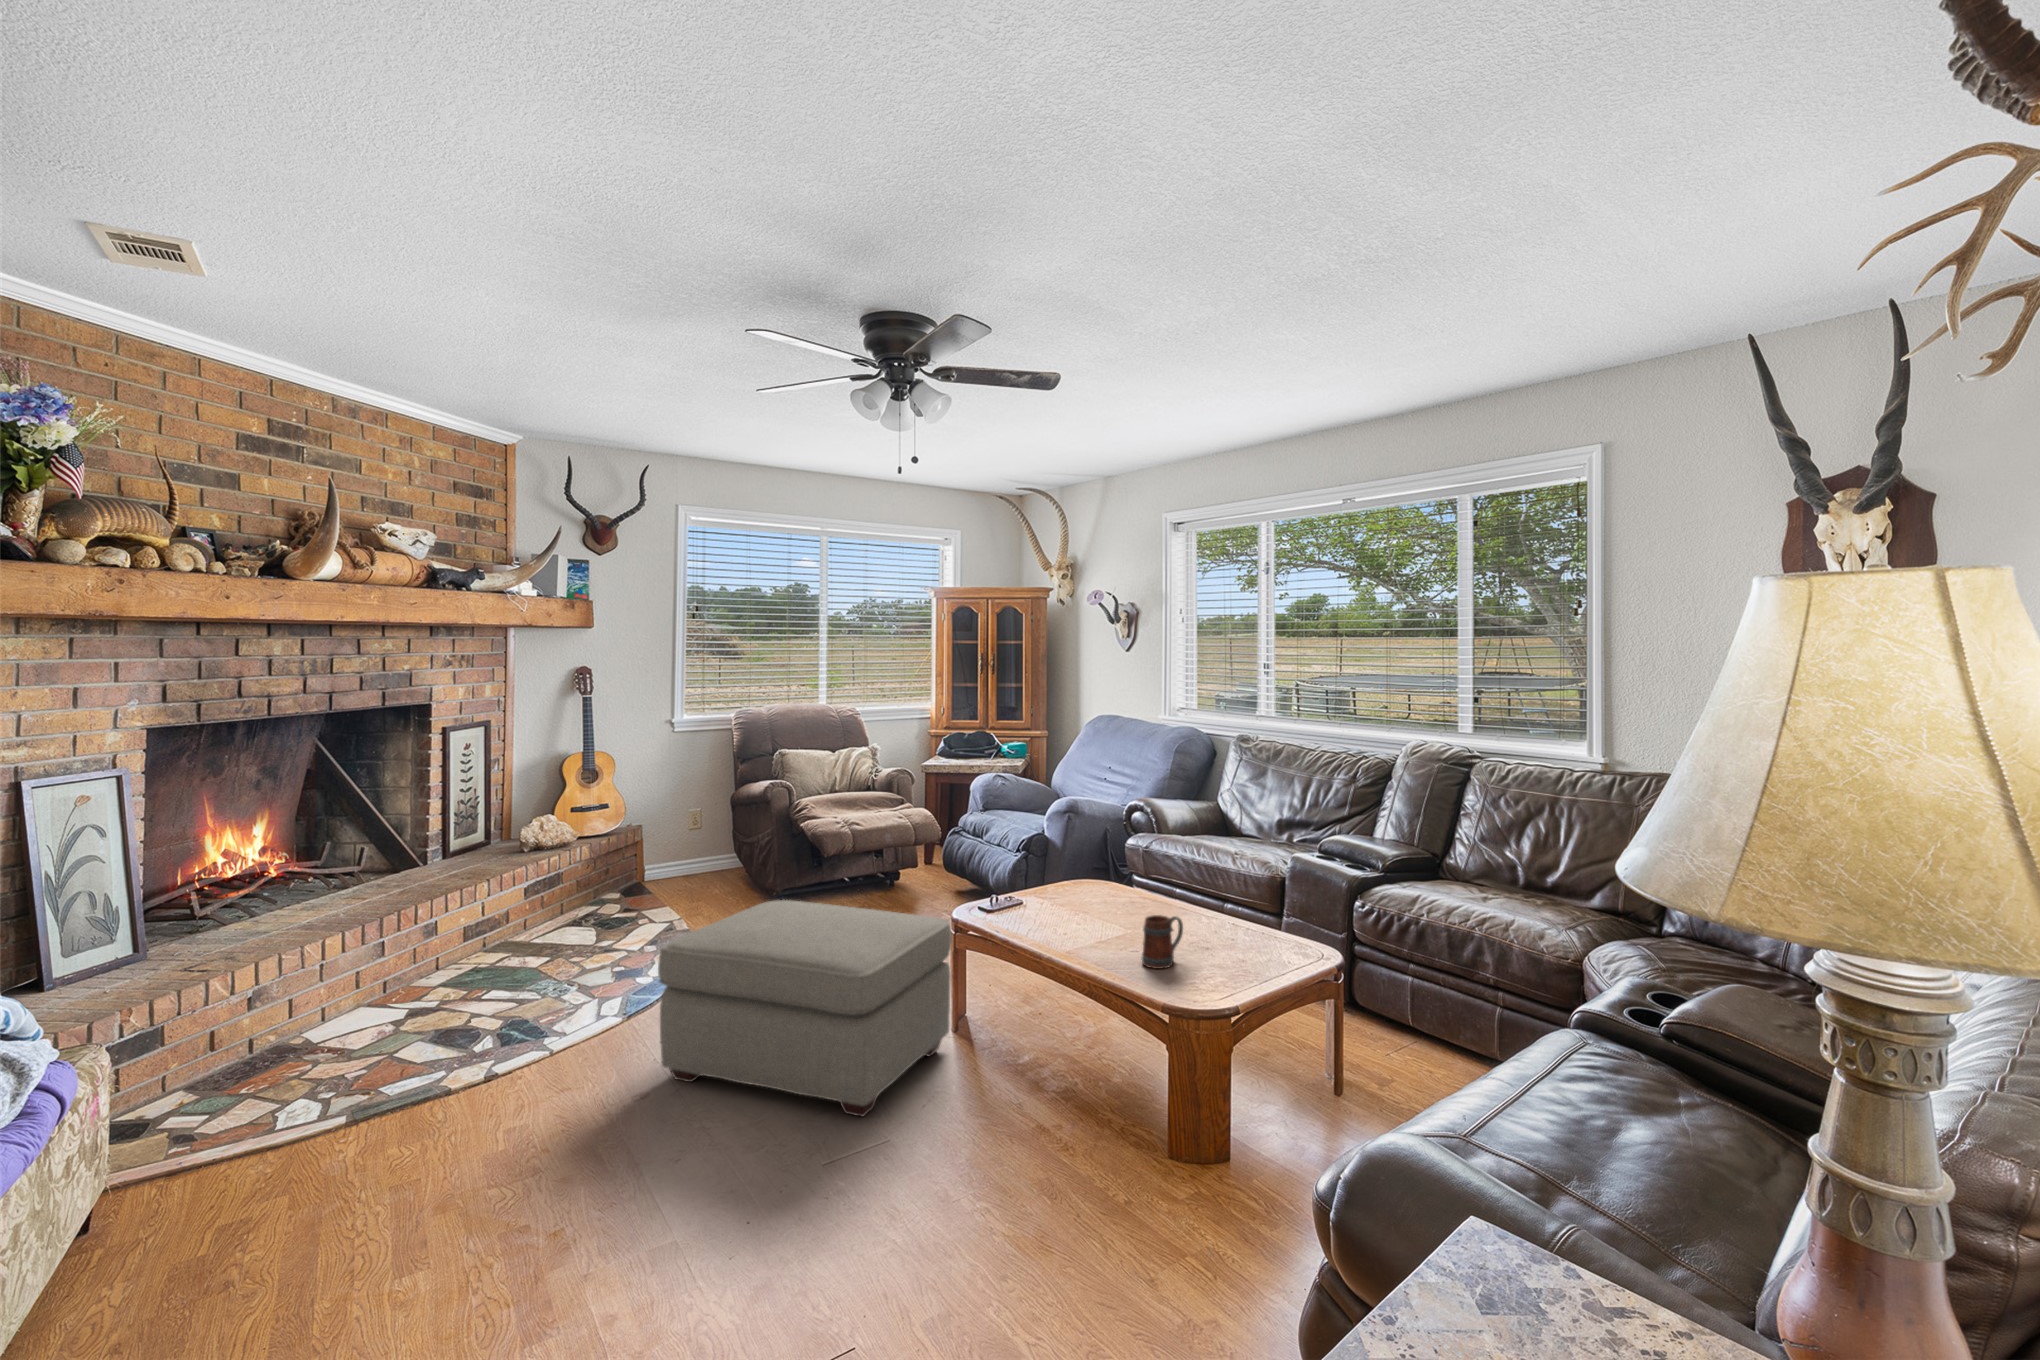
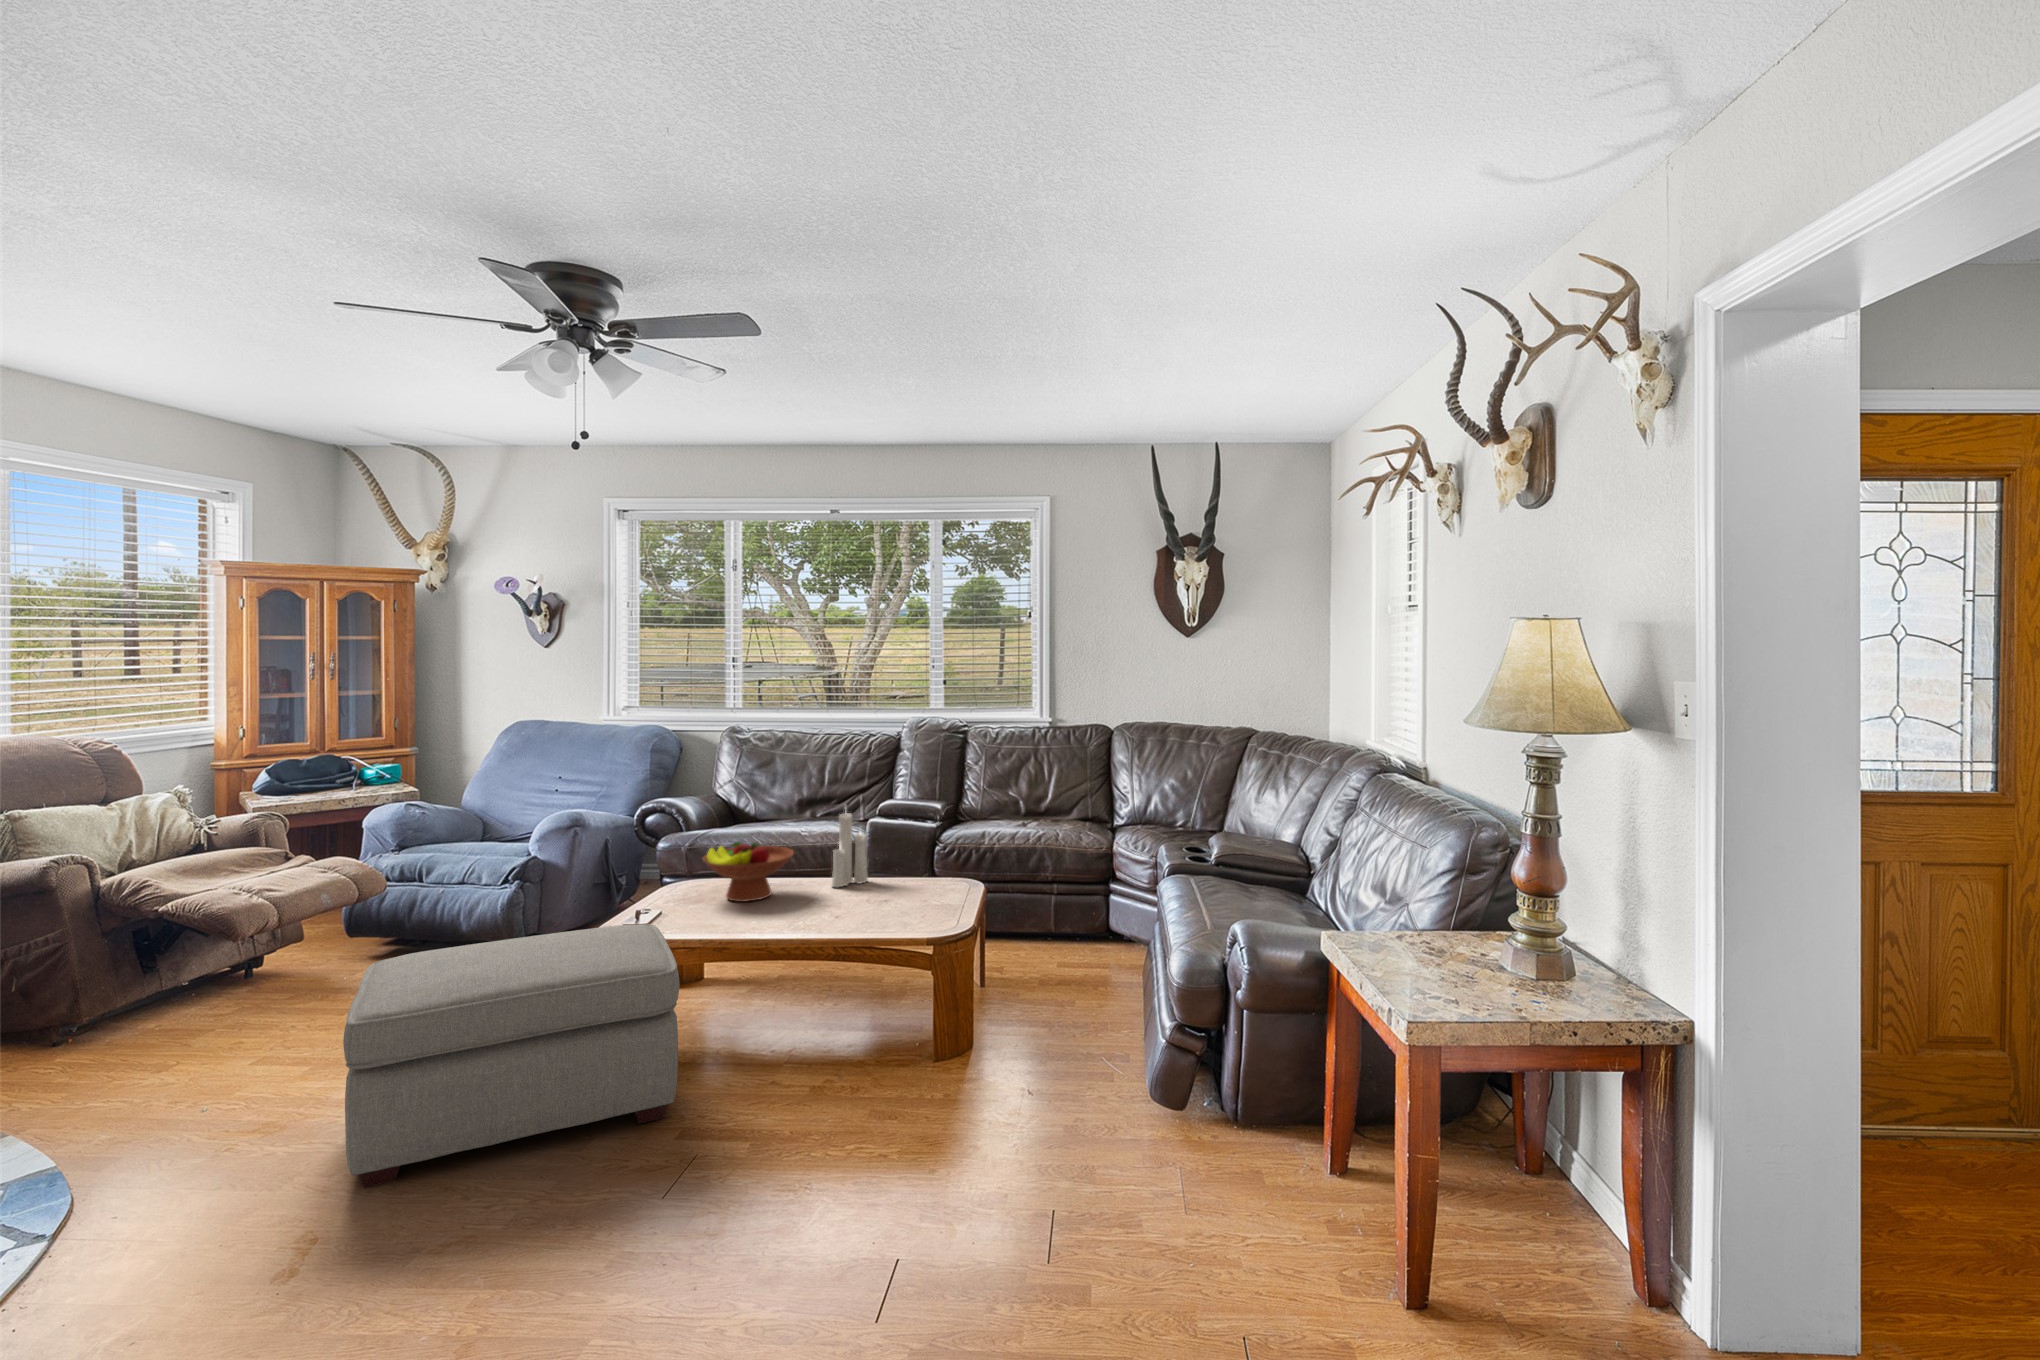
candle: none [1164,830,1210,929] -> present [832,813,868,888]
fruit bowl: none [1037,855,1128,921] -> present [703,841,794,902]
mug: present [1142,915,1183,969] -> none [862,866,890,911]

